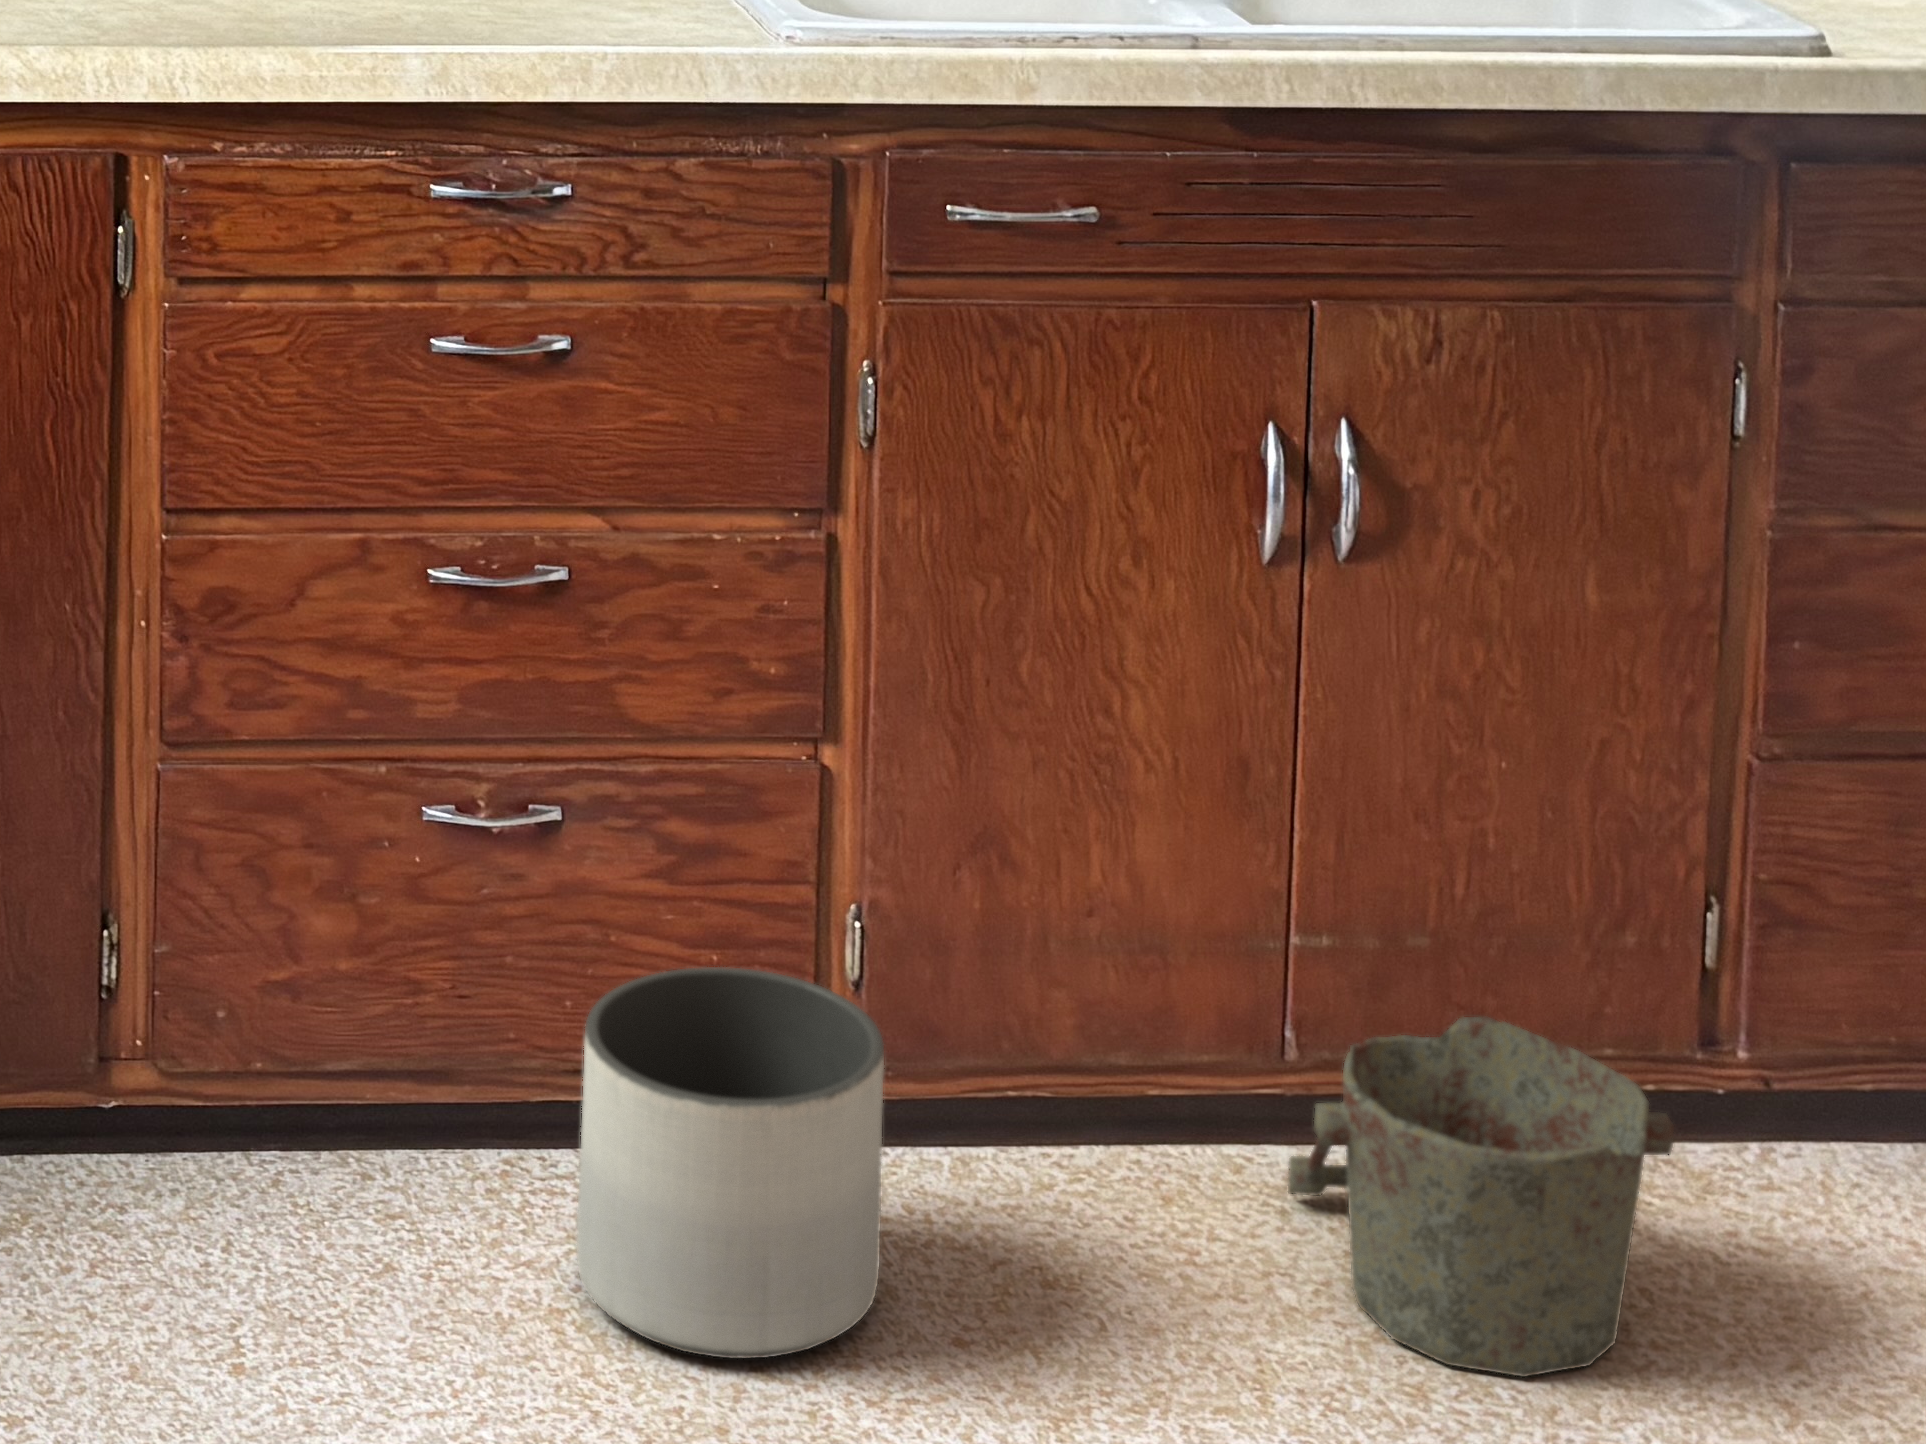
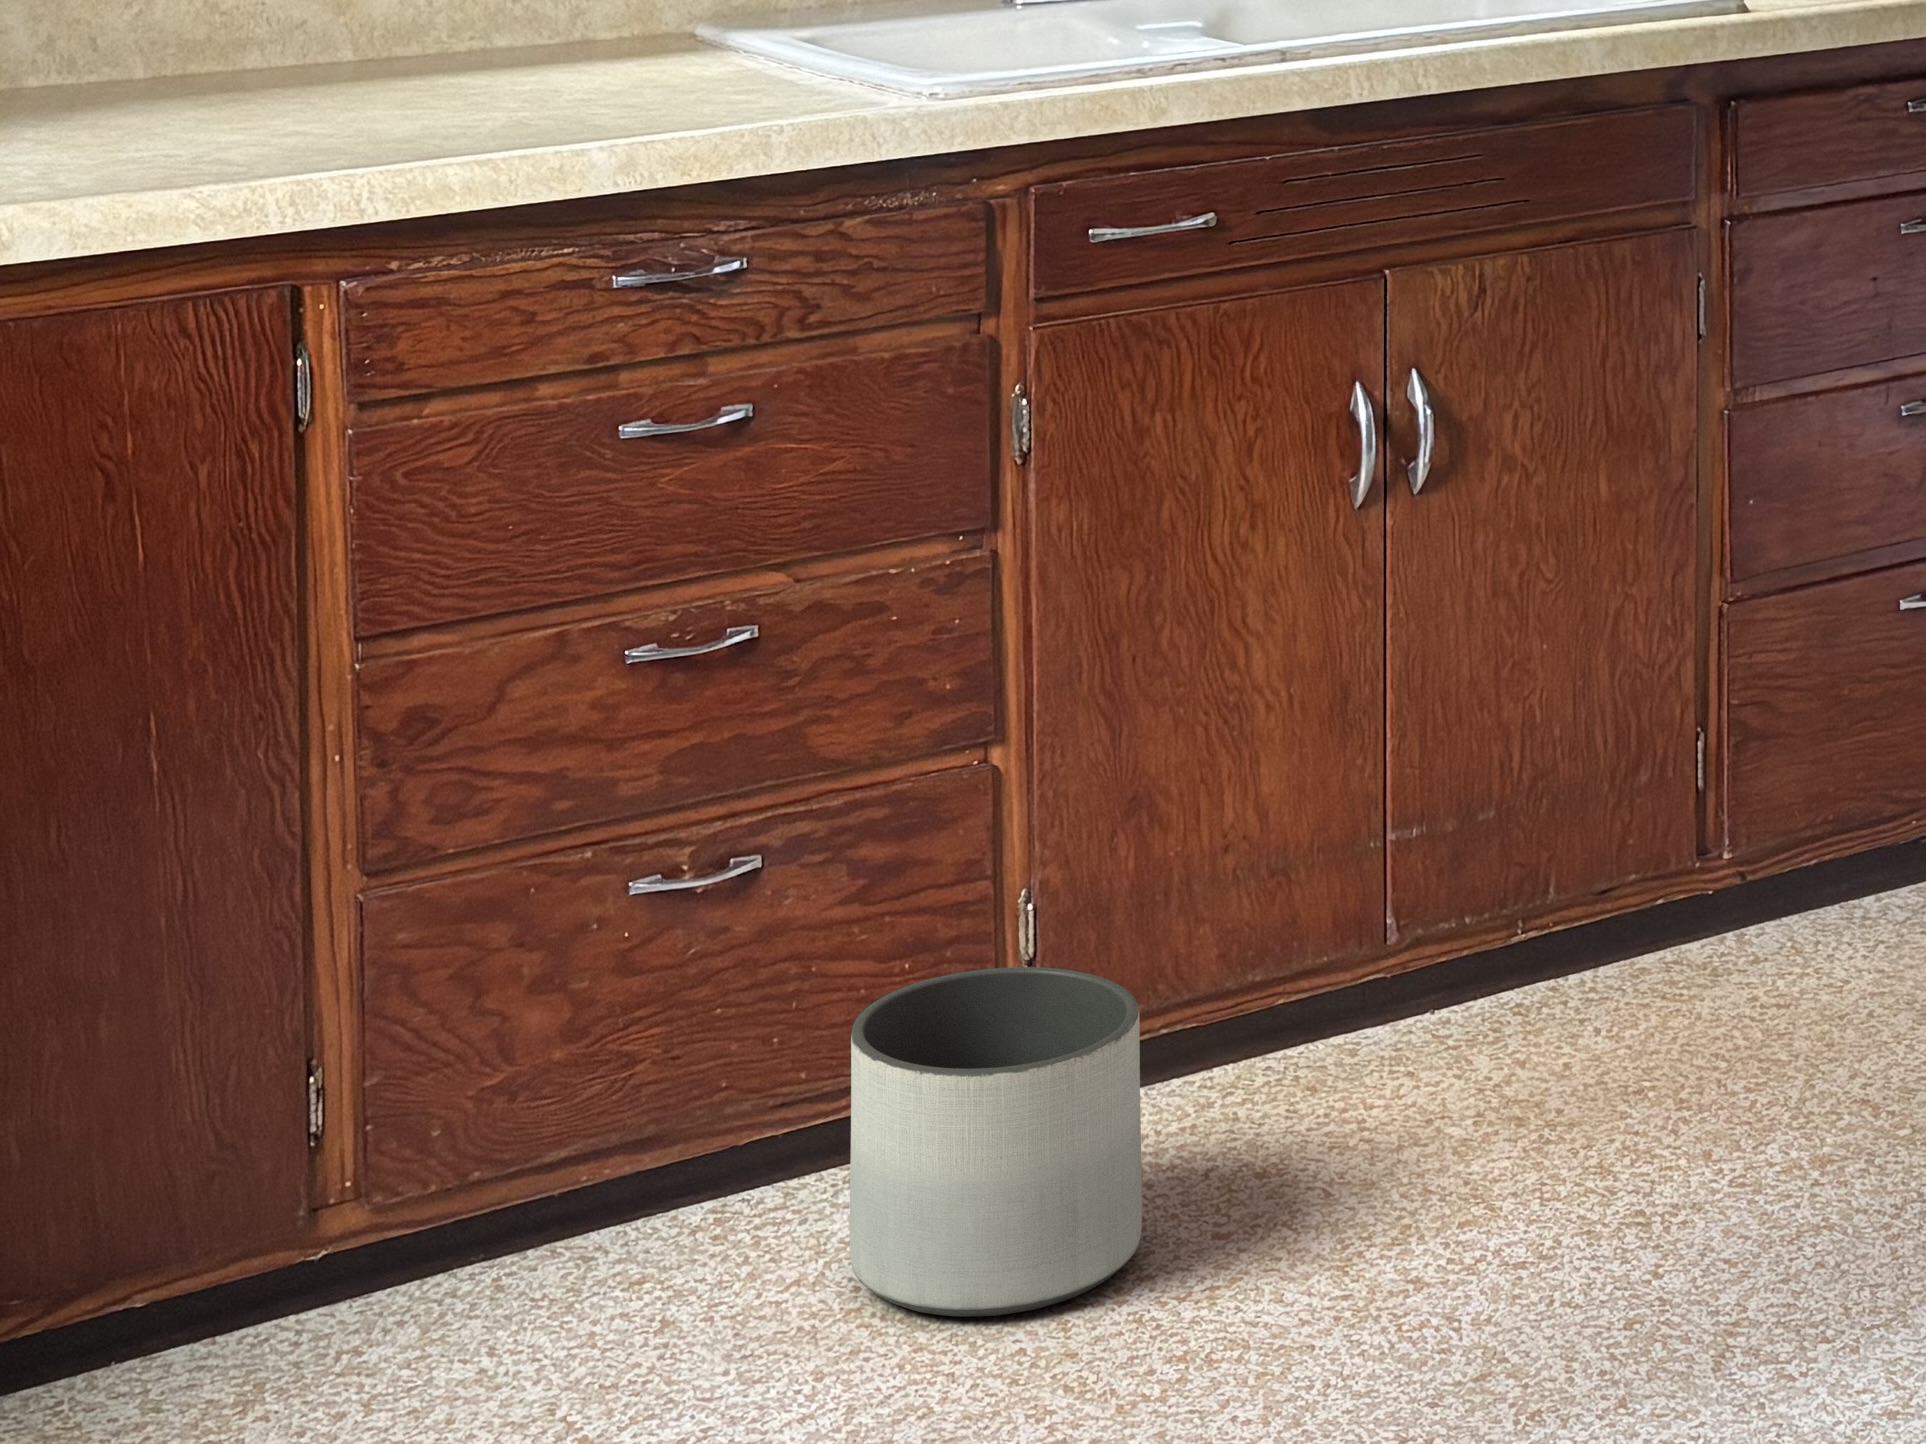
bucket: present [1288,1016,1674,1377] -> none [1409,861,1744,1141]

